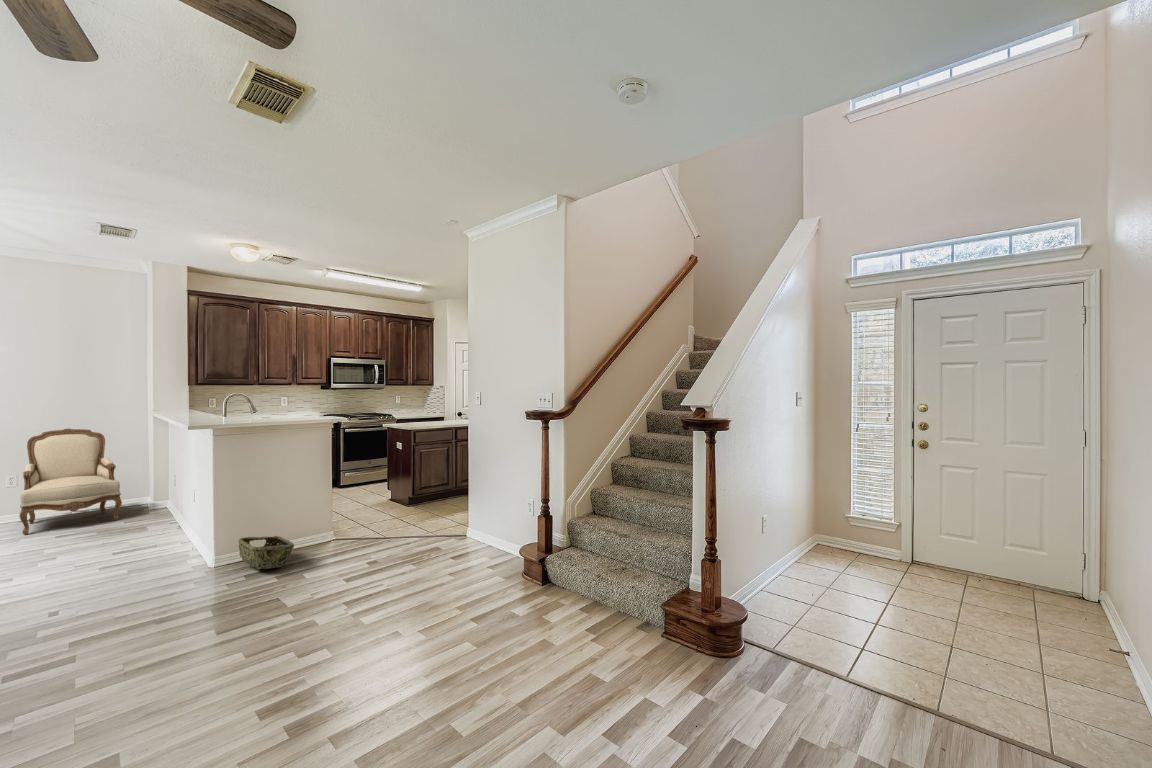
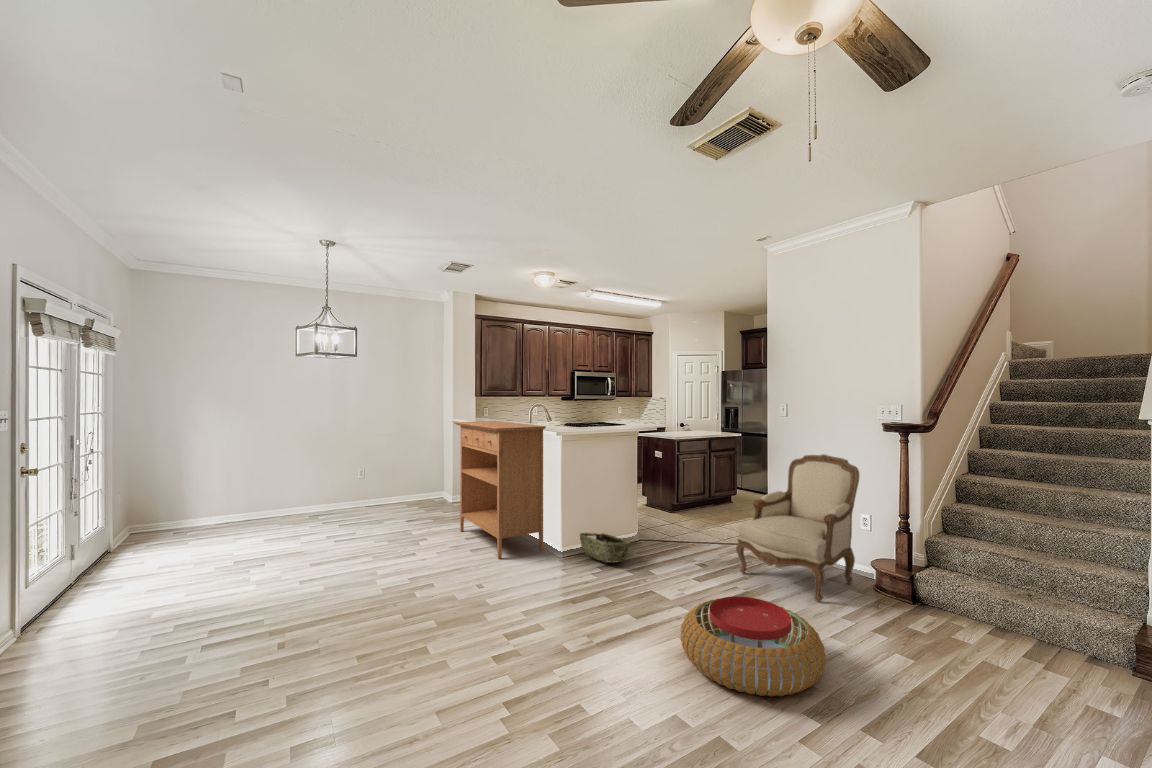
console table: none [107,413,202,576] -> present [454,421,546,559]
armchair: present [20,429,122,534] -> present [736,455,859,602]
pouf: none [214,599,382,709] -> present [681,596,826,697]

